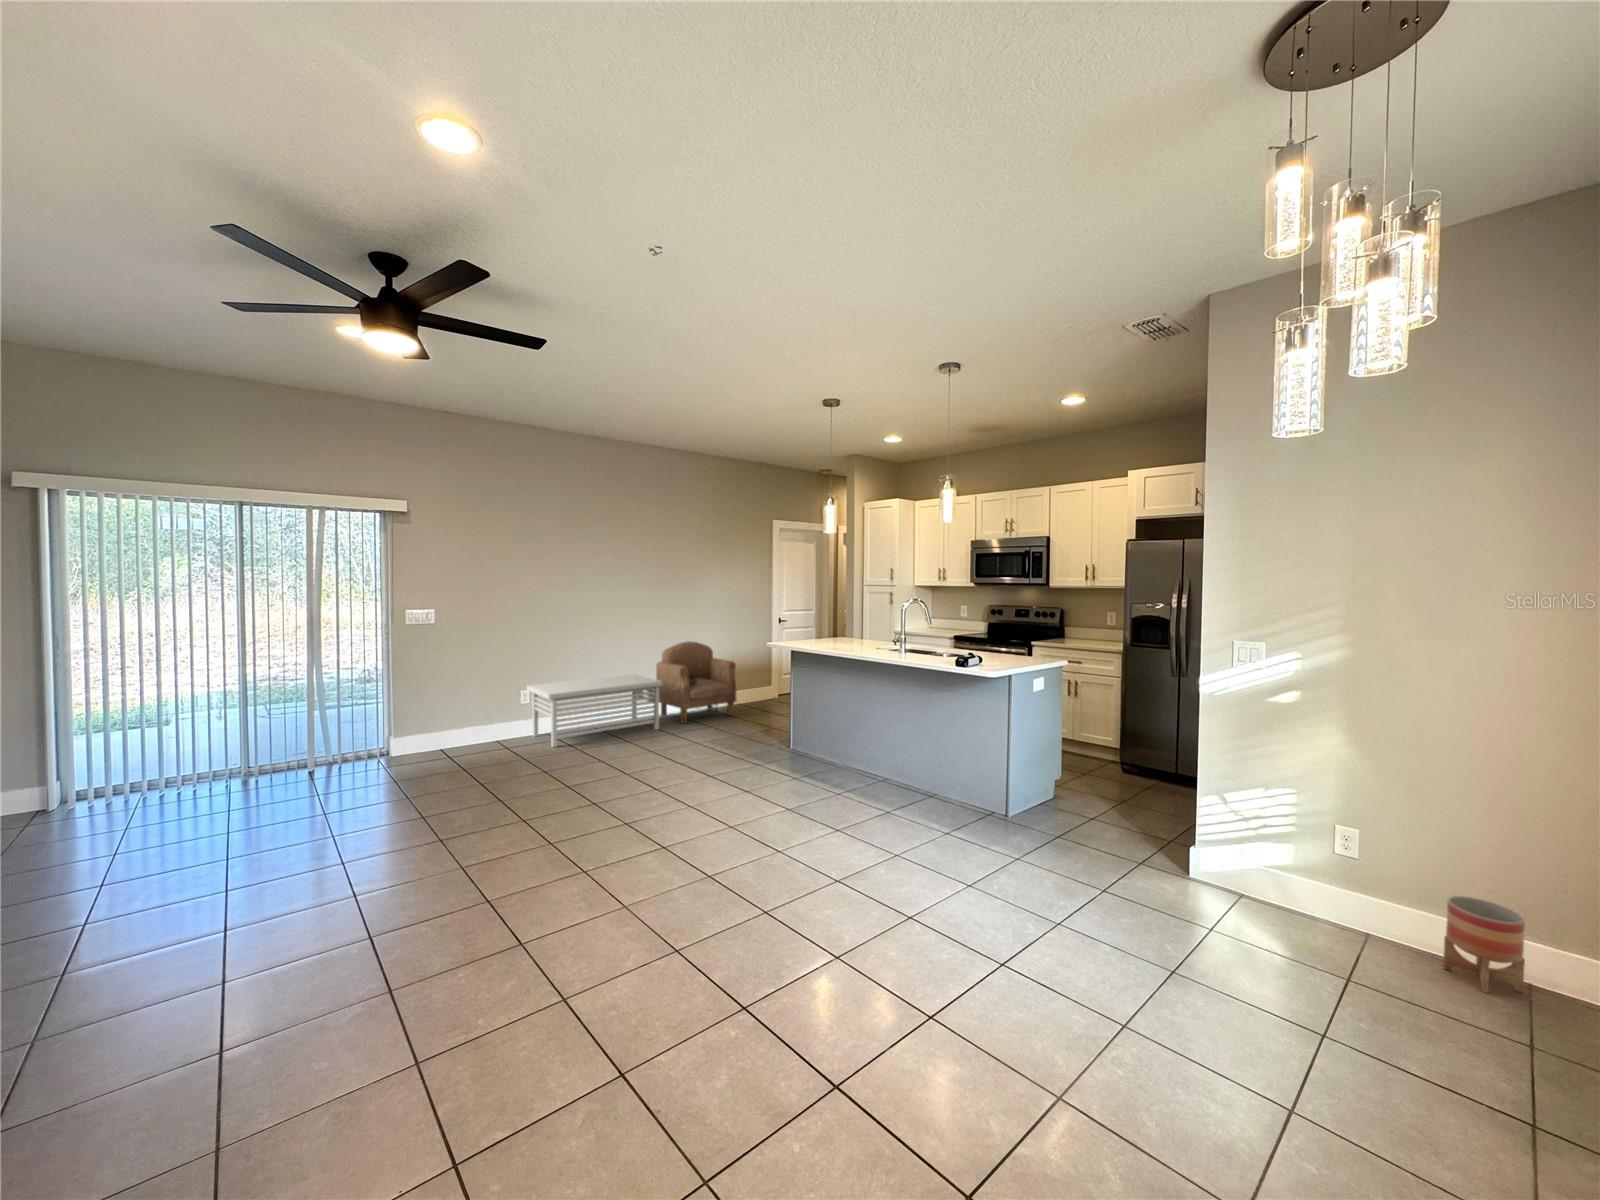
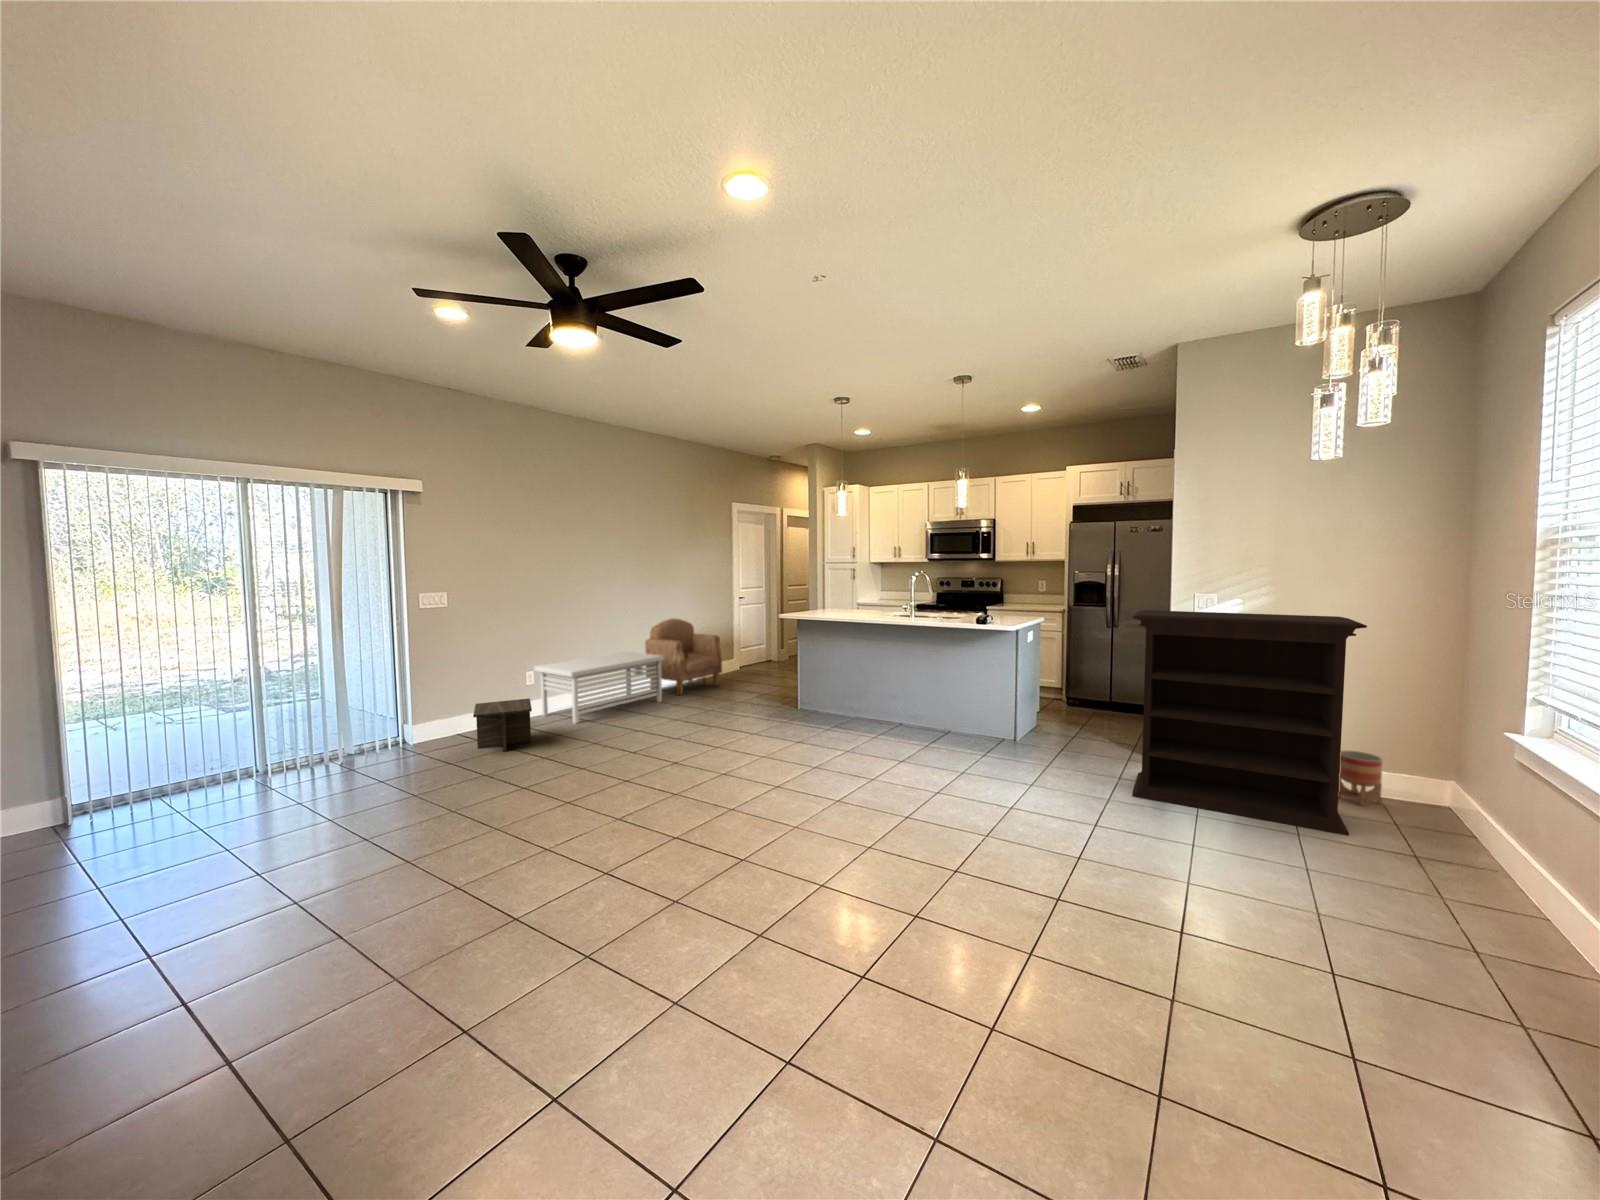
bookshelf: none [1101,662,1449,1045] -> present [1132,610,1367,835]
coffee table: none [428,719,501,773] -> present [473,699,532,752]

